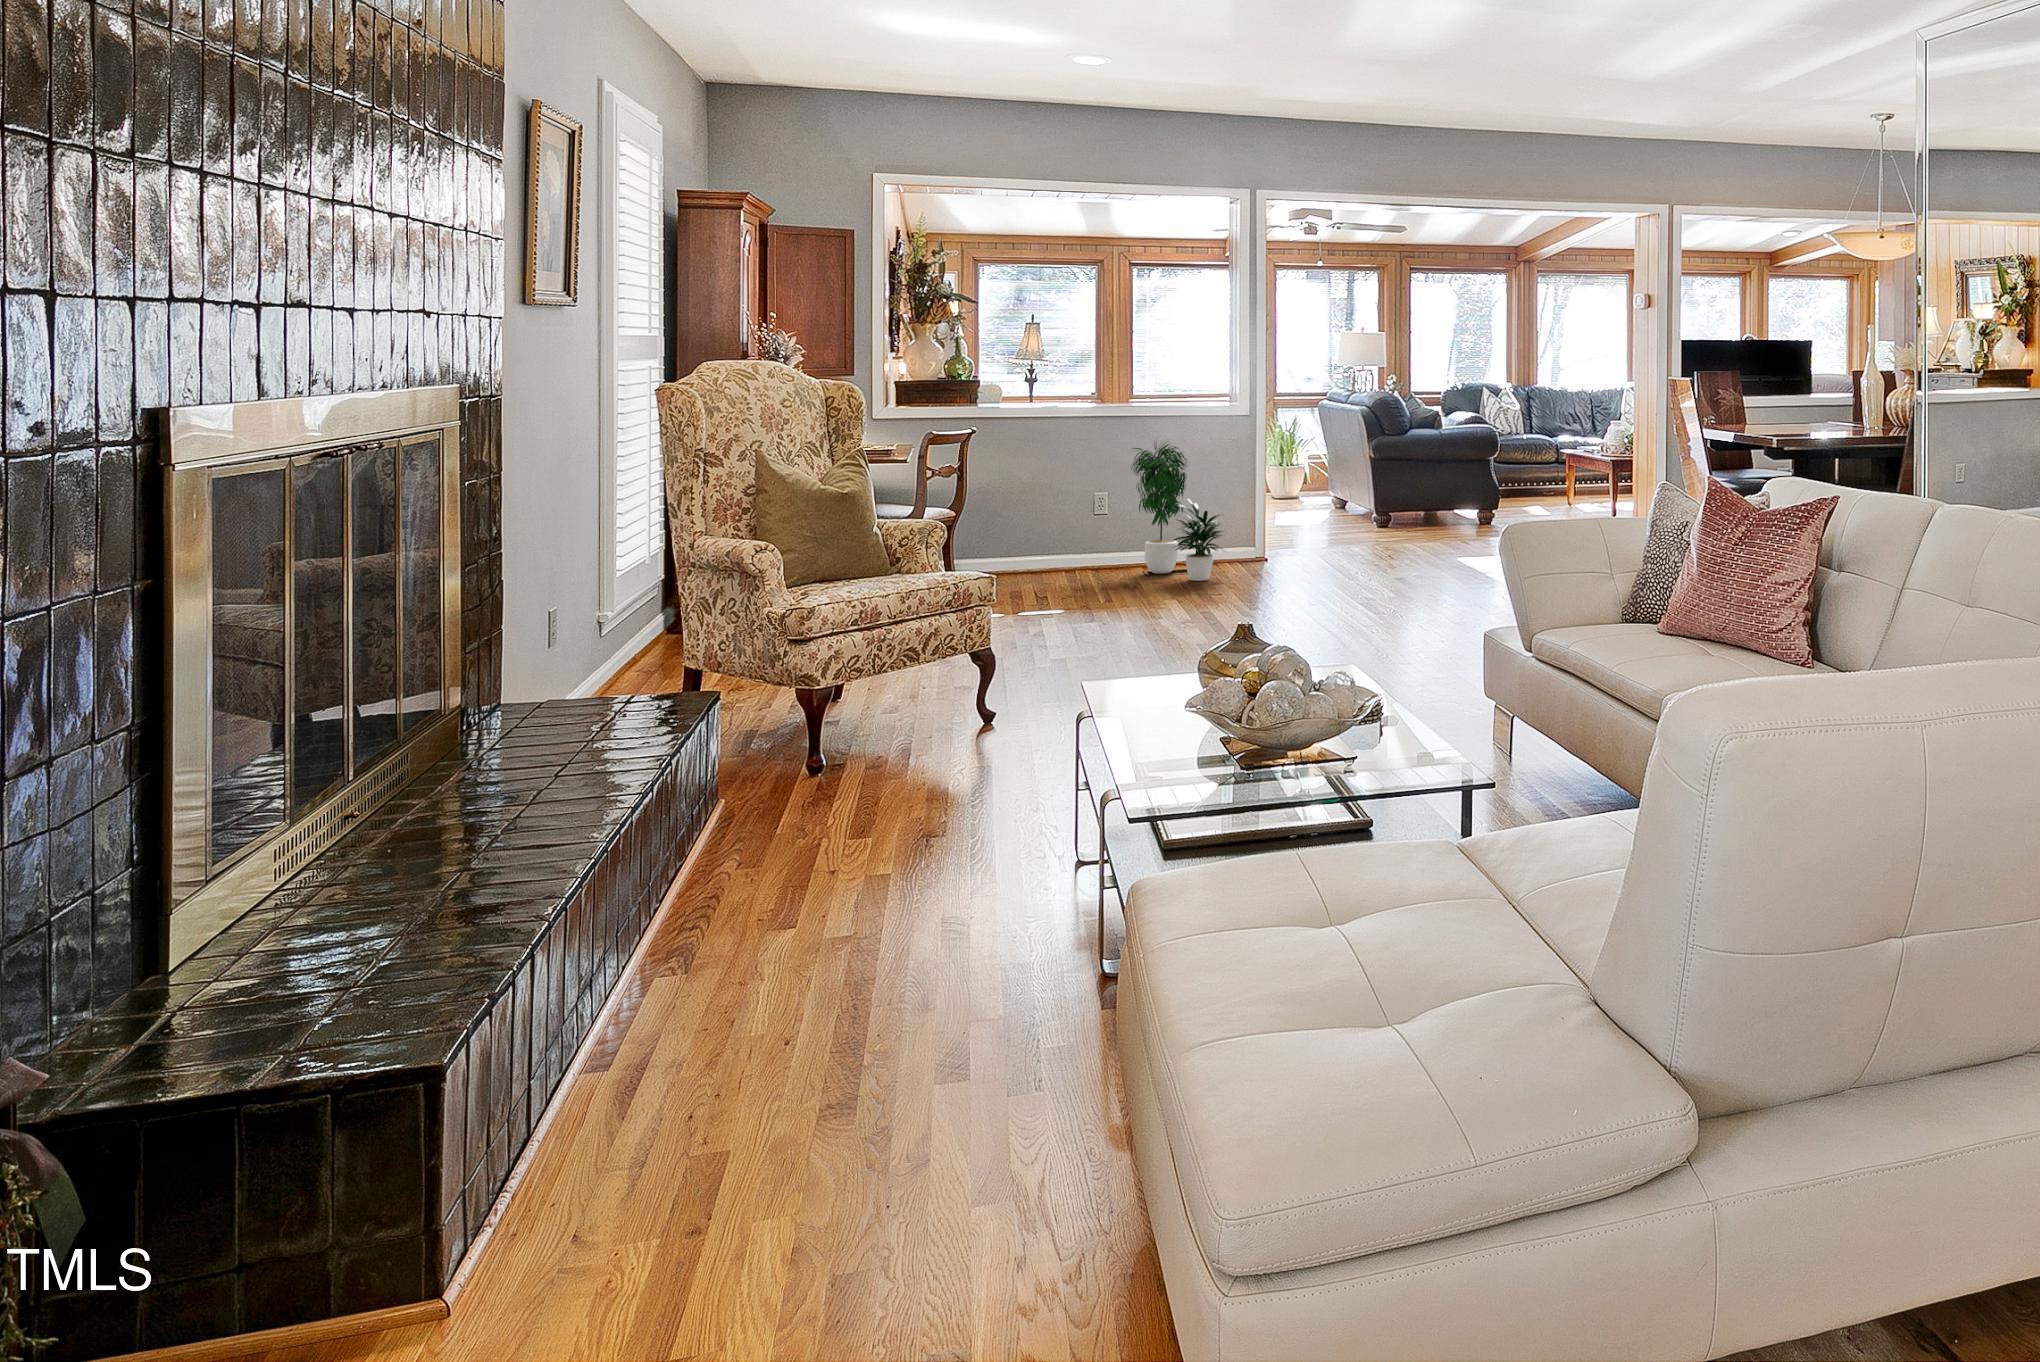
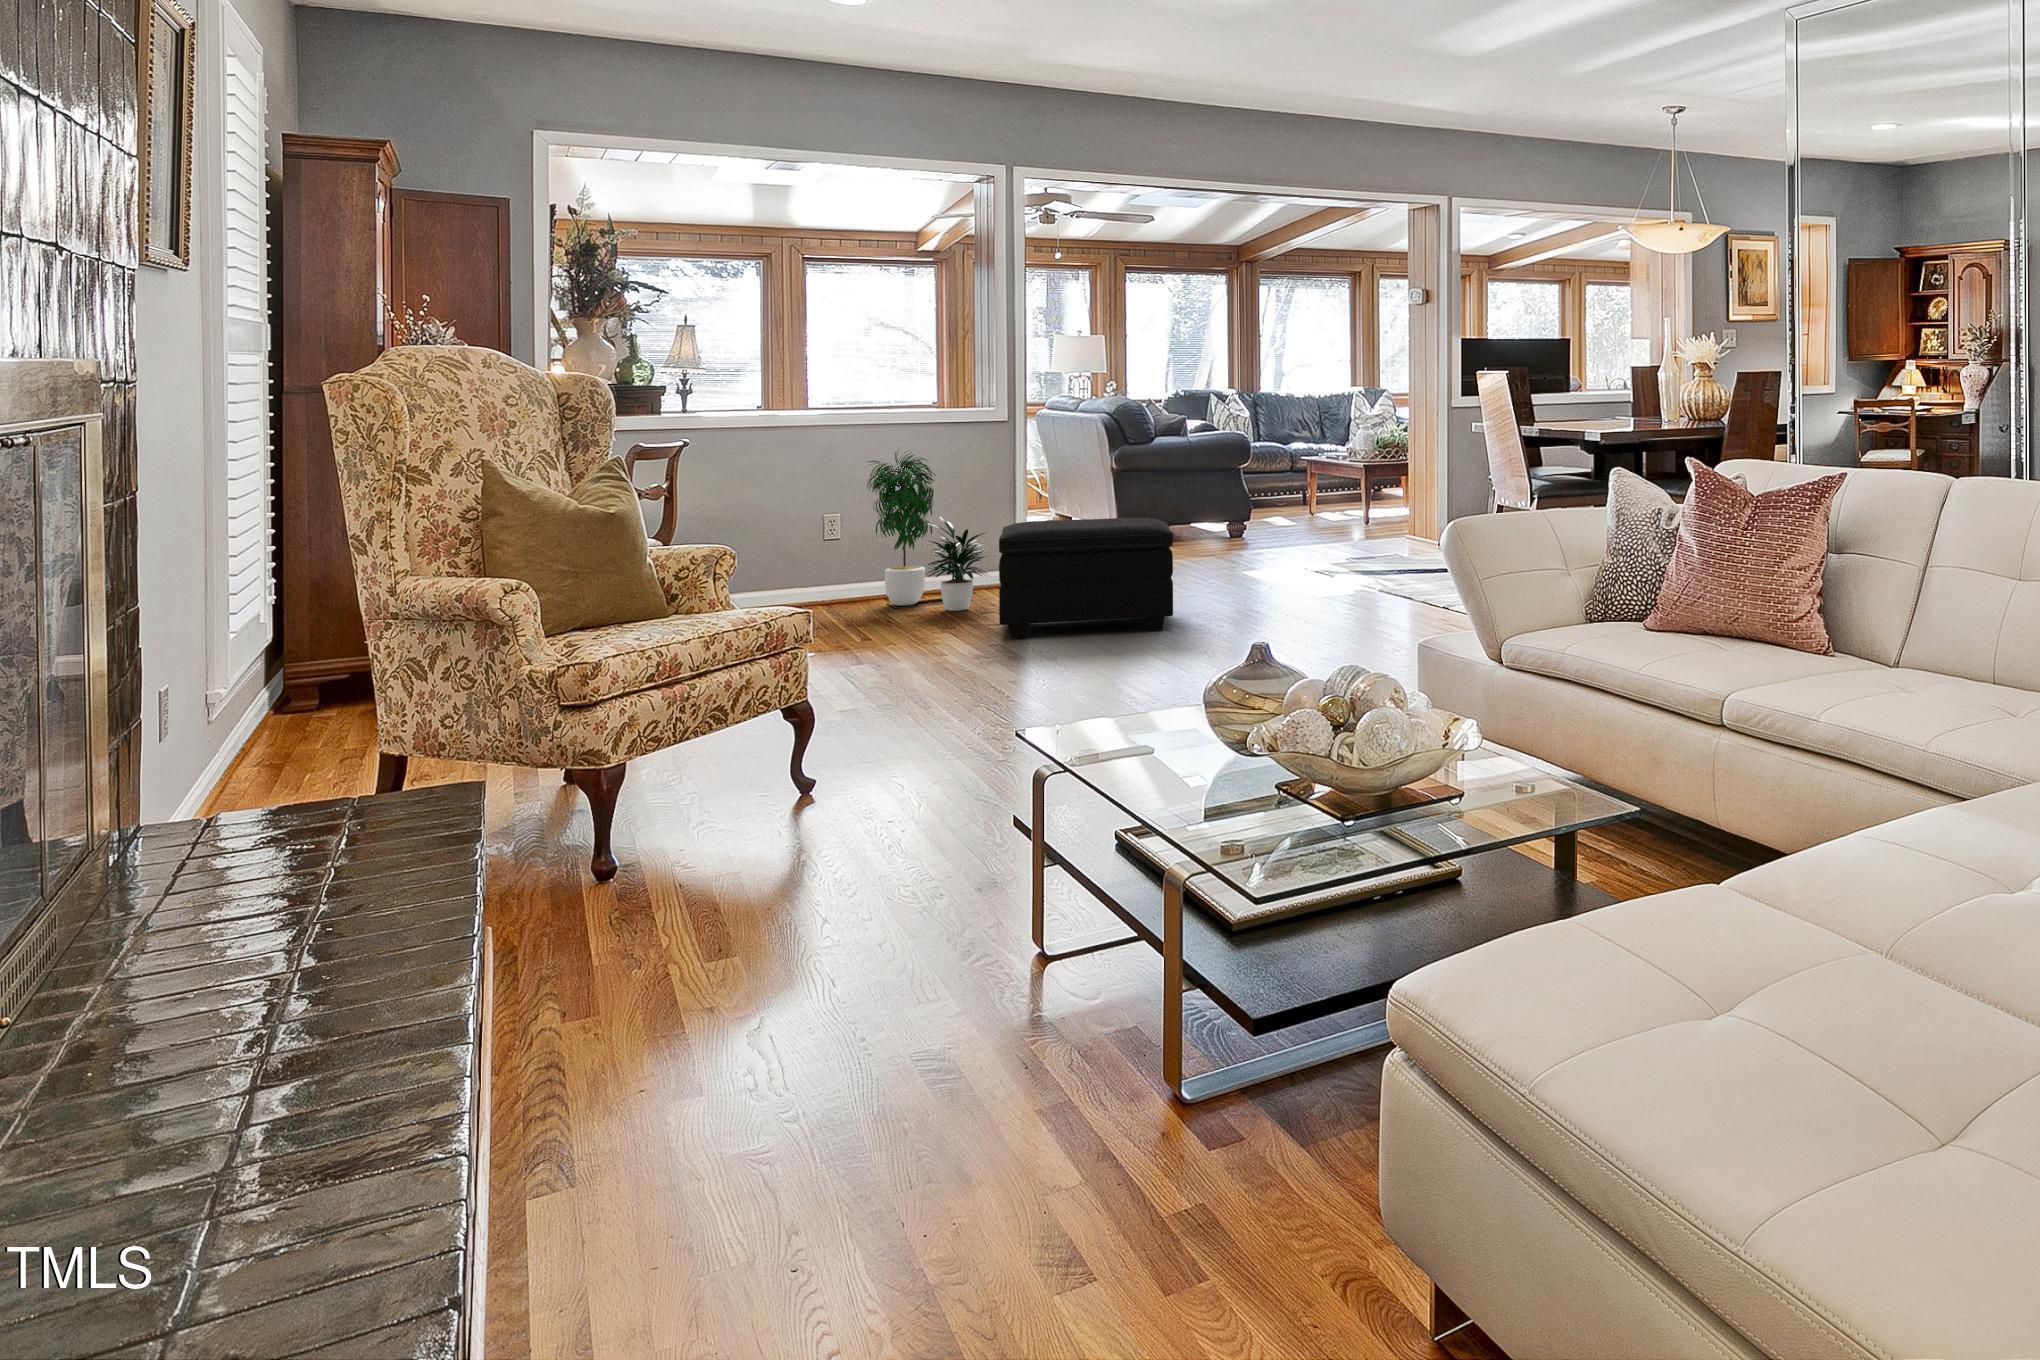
footstool: none [1215,507,1368,609] -> present [999,517,1173,638]

